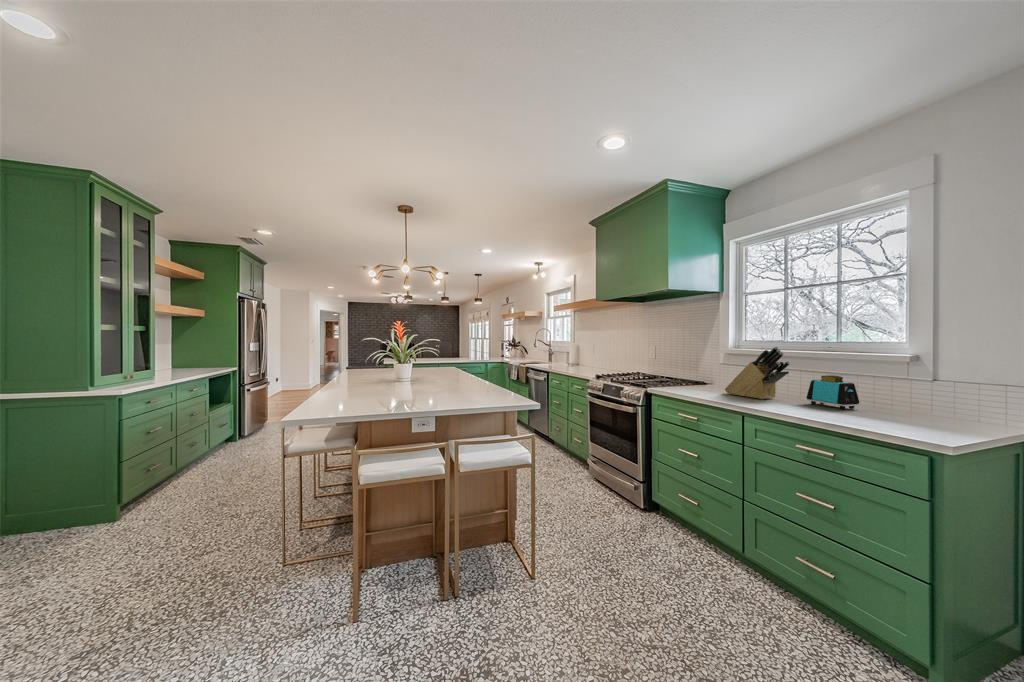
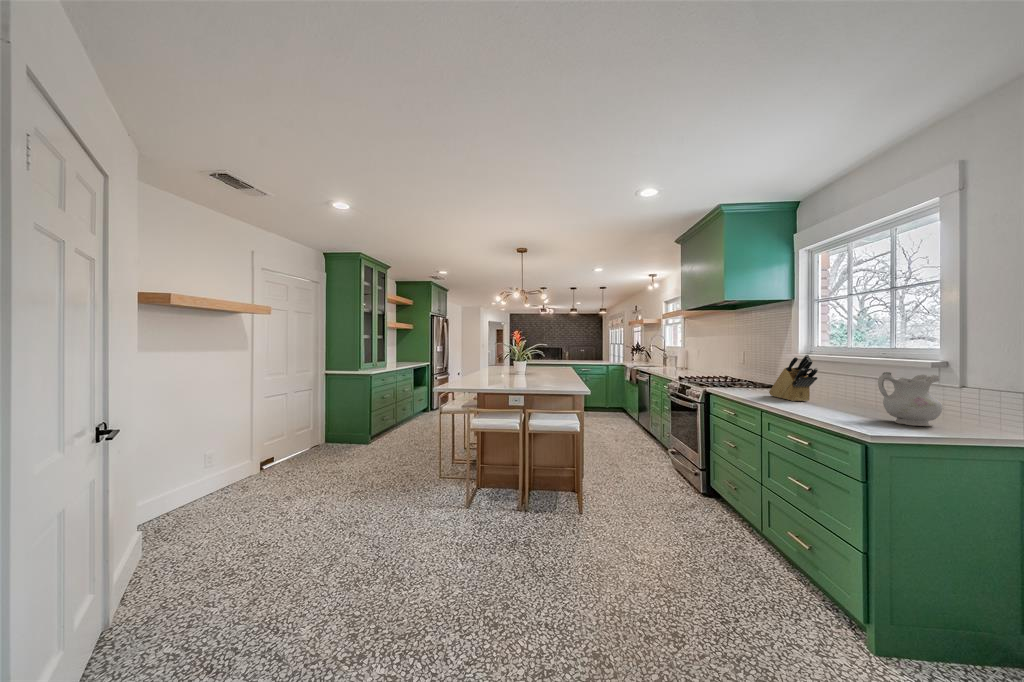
ceramic pitcher: none [894,364,959,423] -> present [878,372,943,426]
toaster: present [807,375,859,409] -> none [830,381,873,412]

